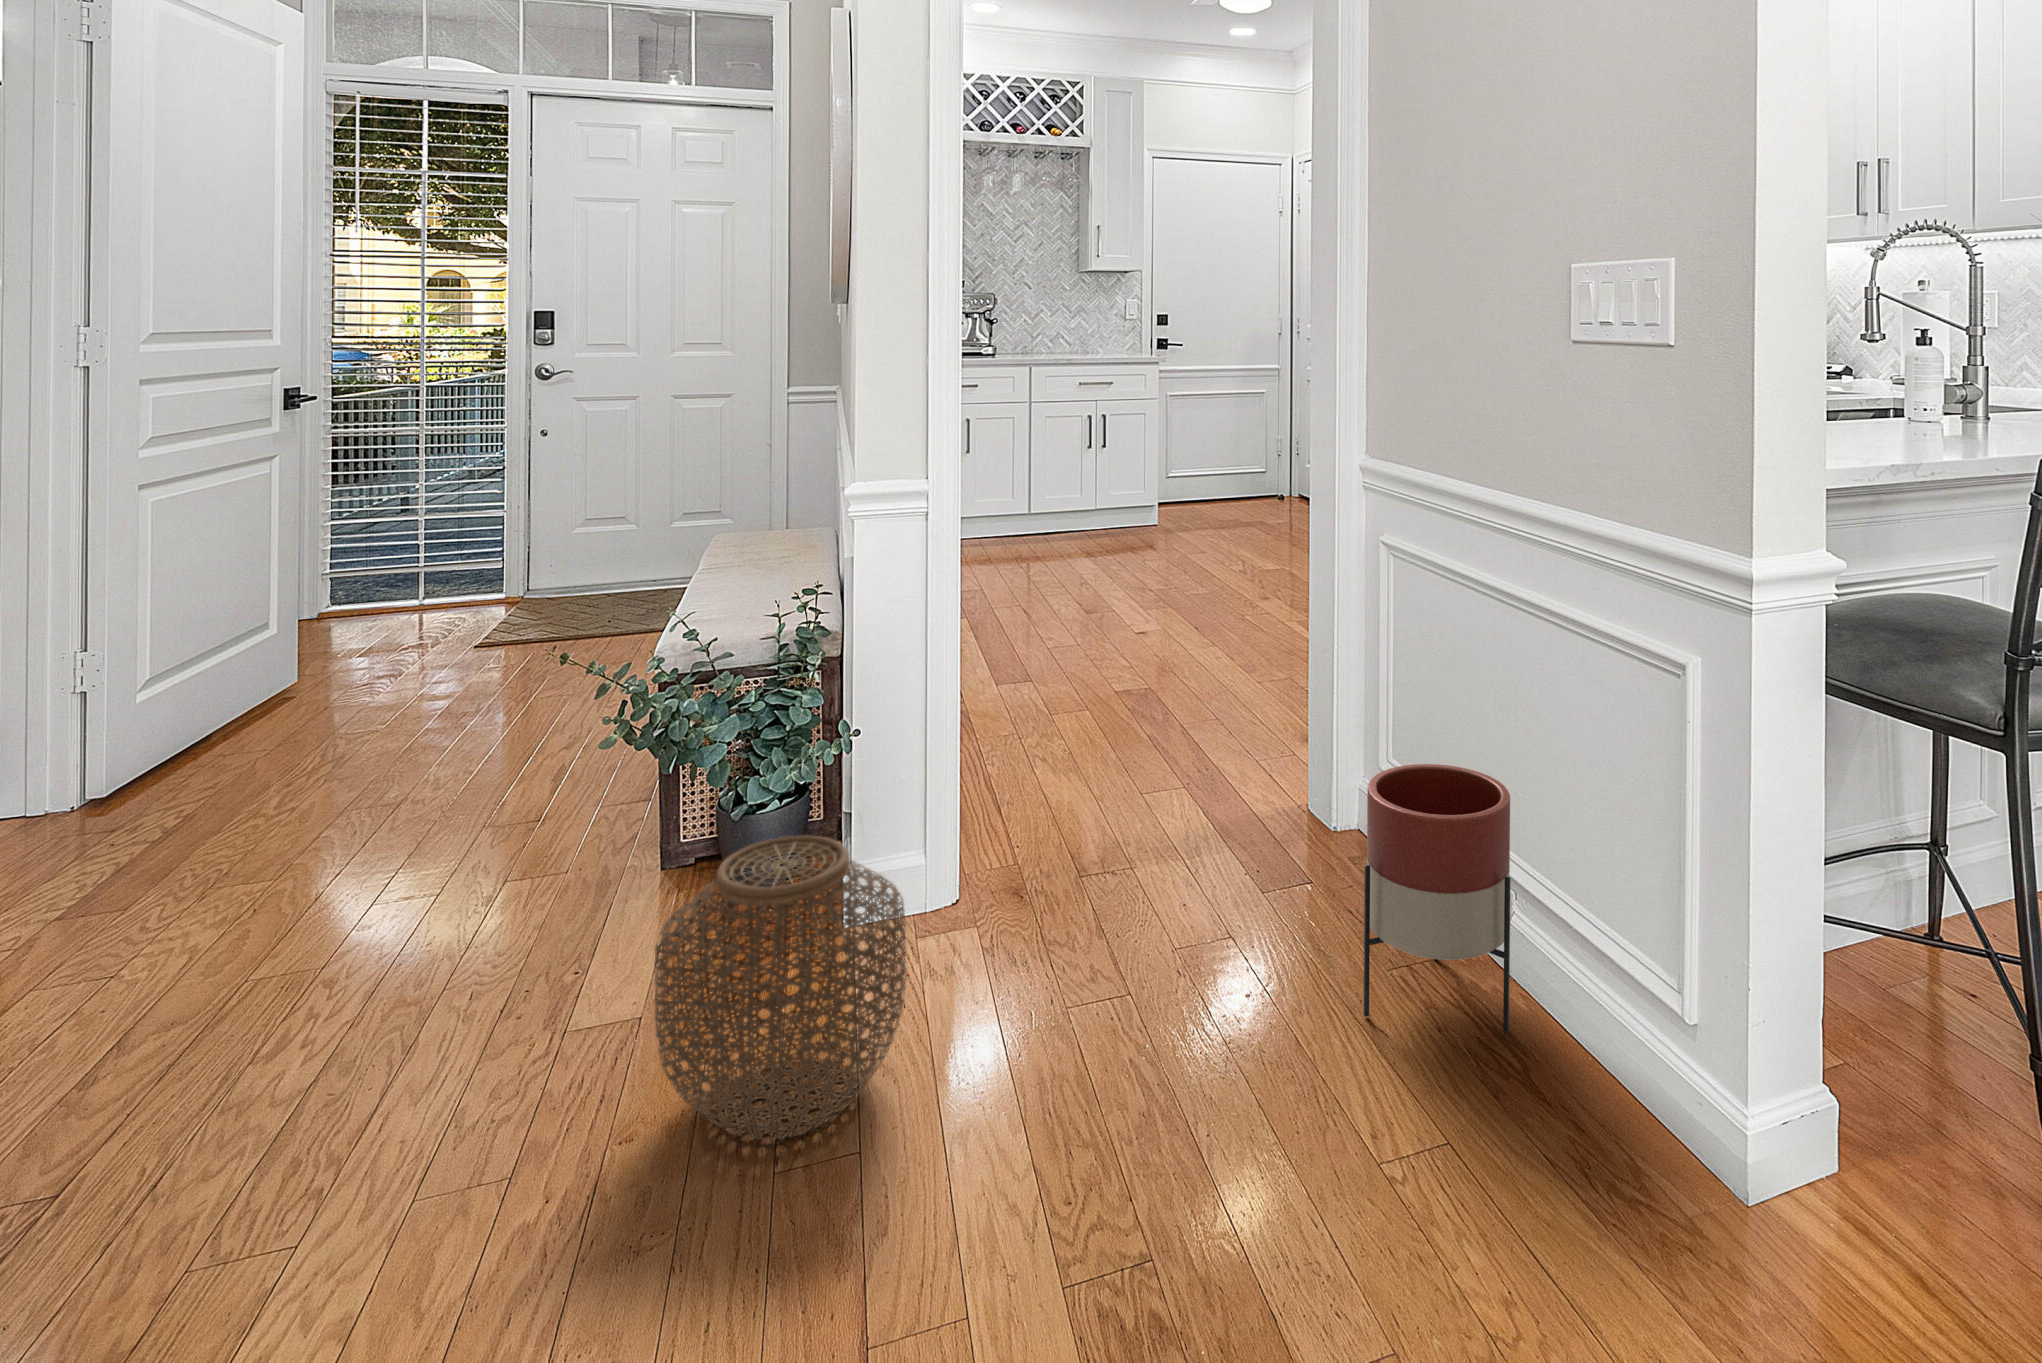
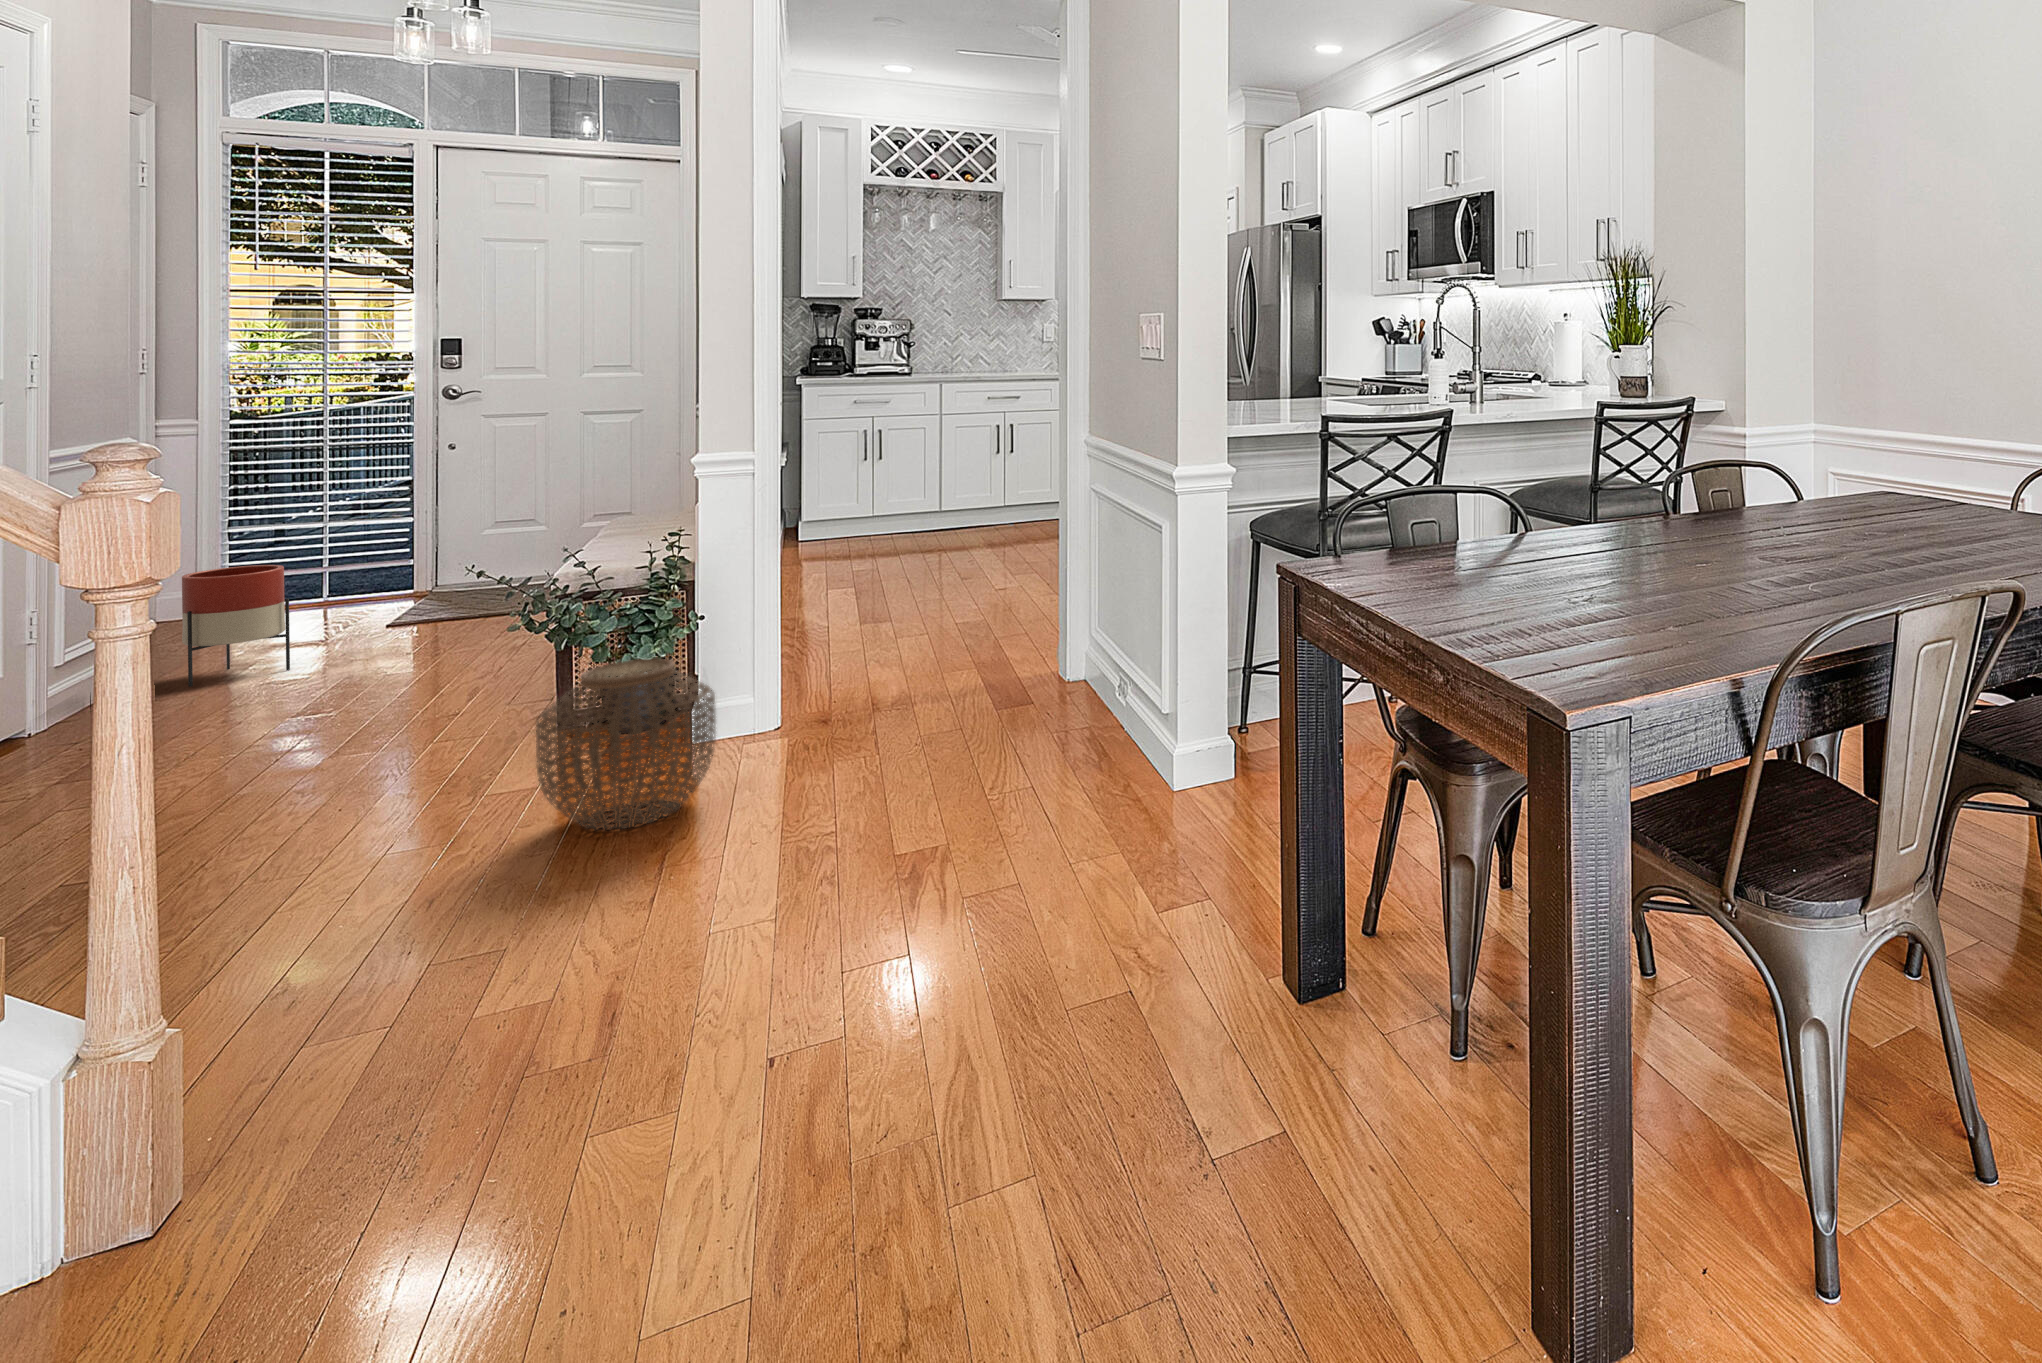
planter: present [1364,764,1511,1032] -> present [182,565,290,687]

